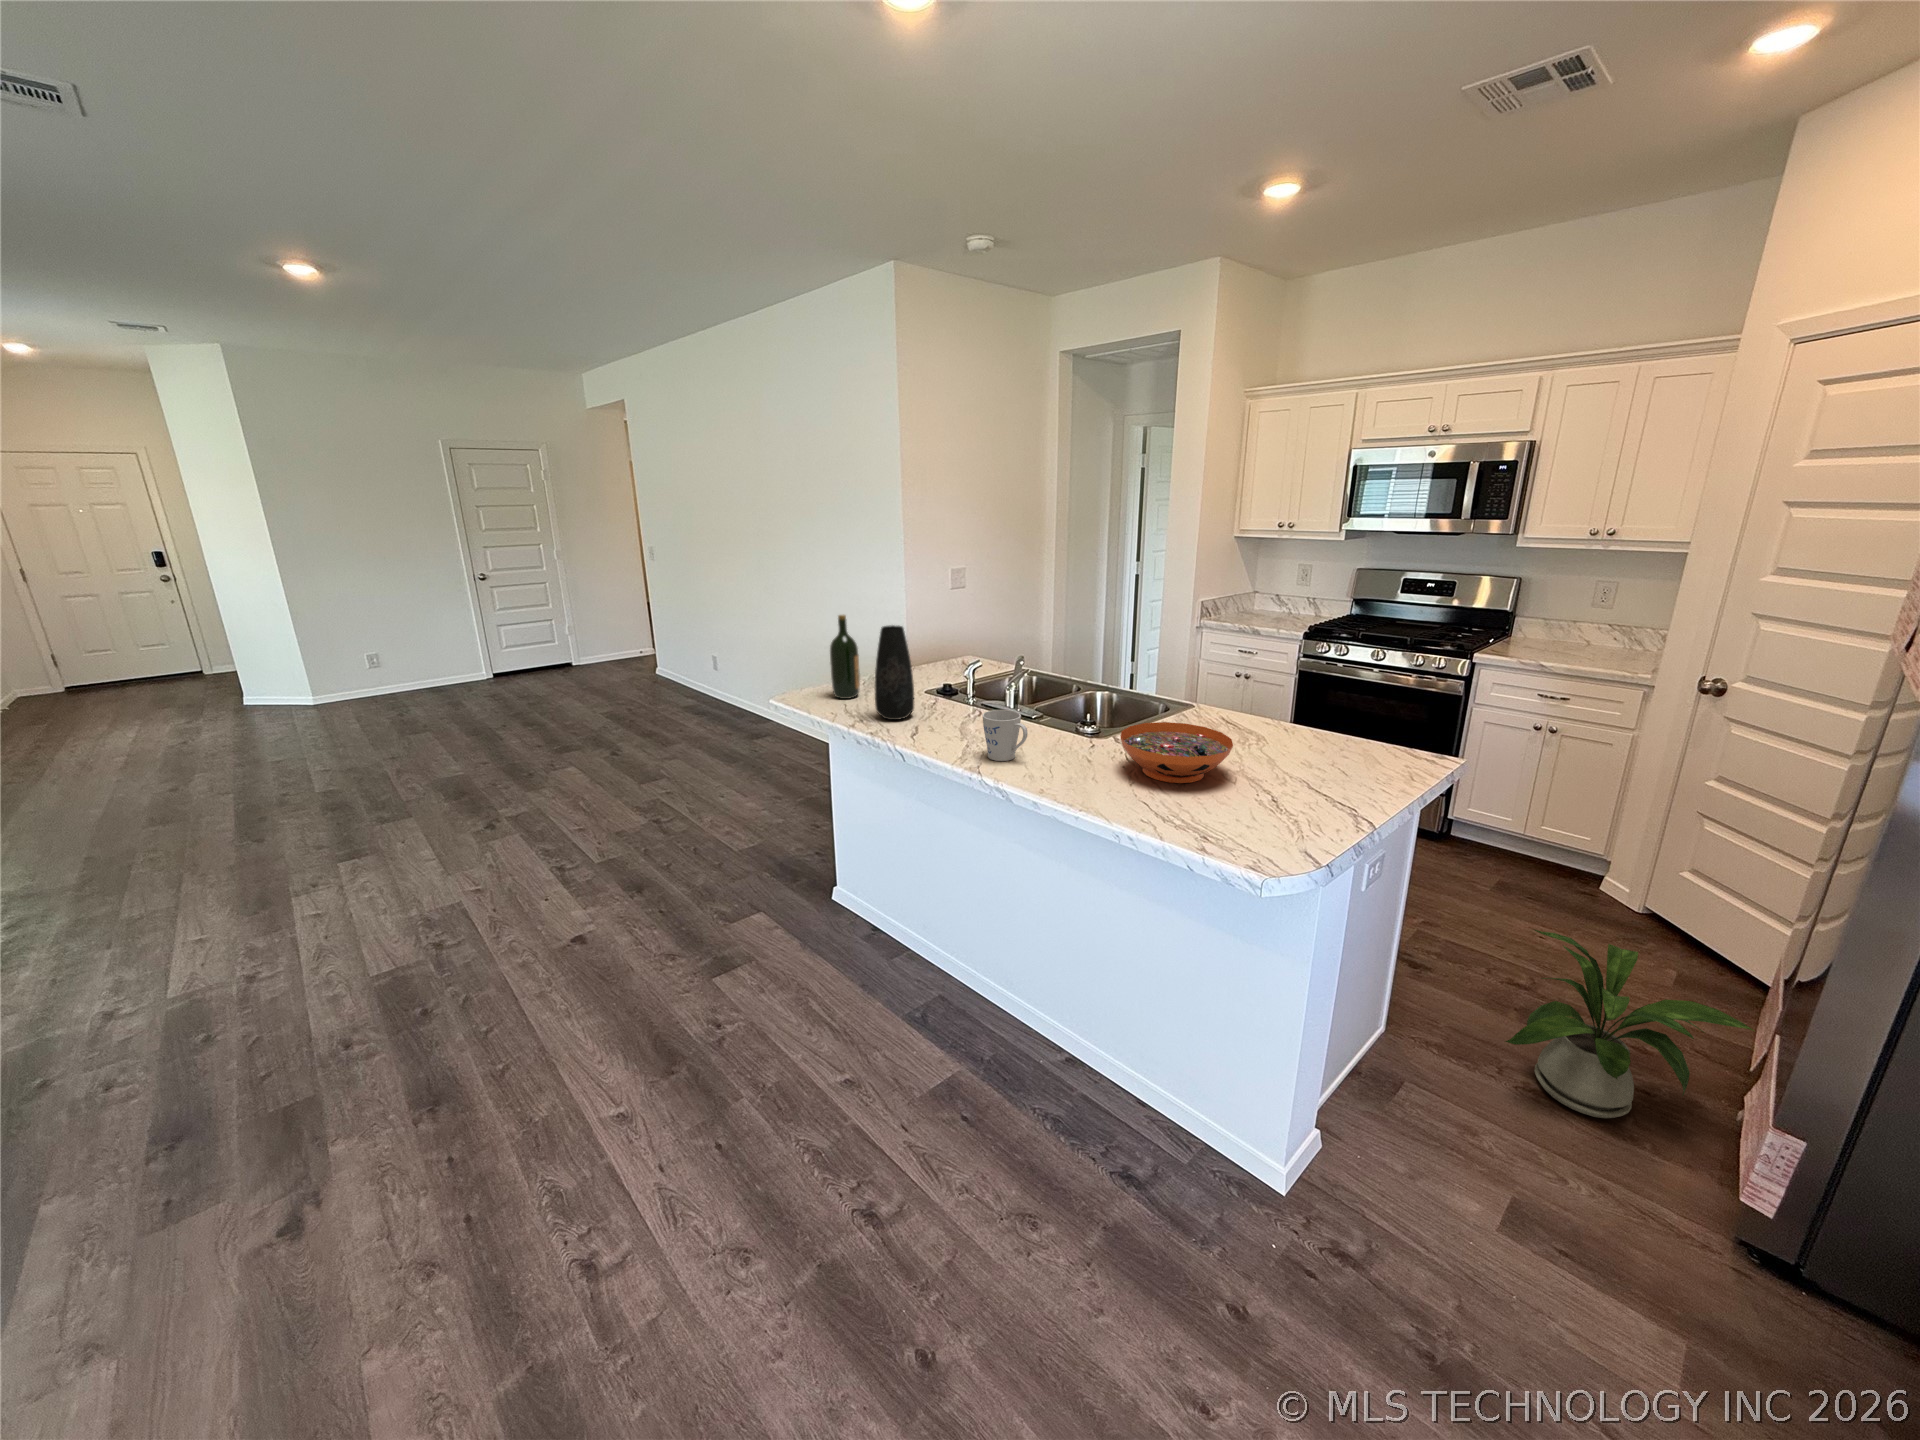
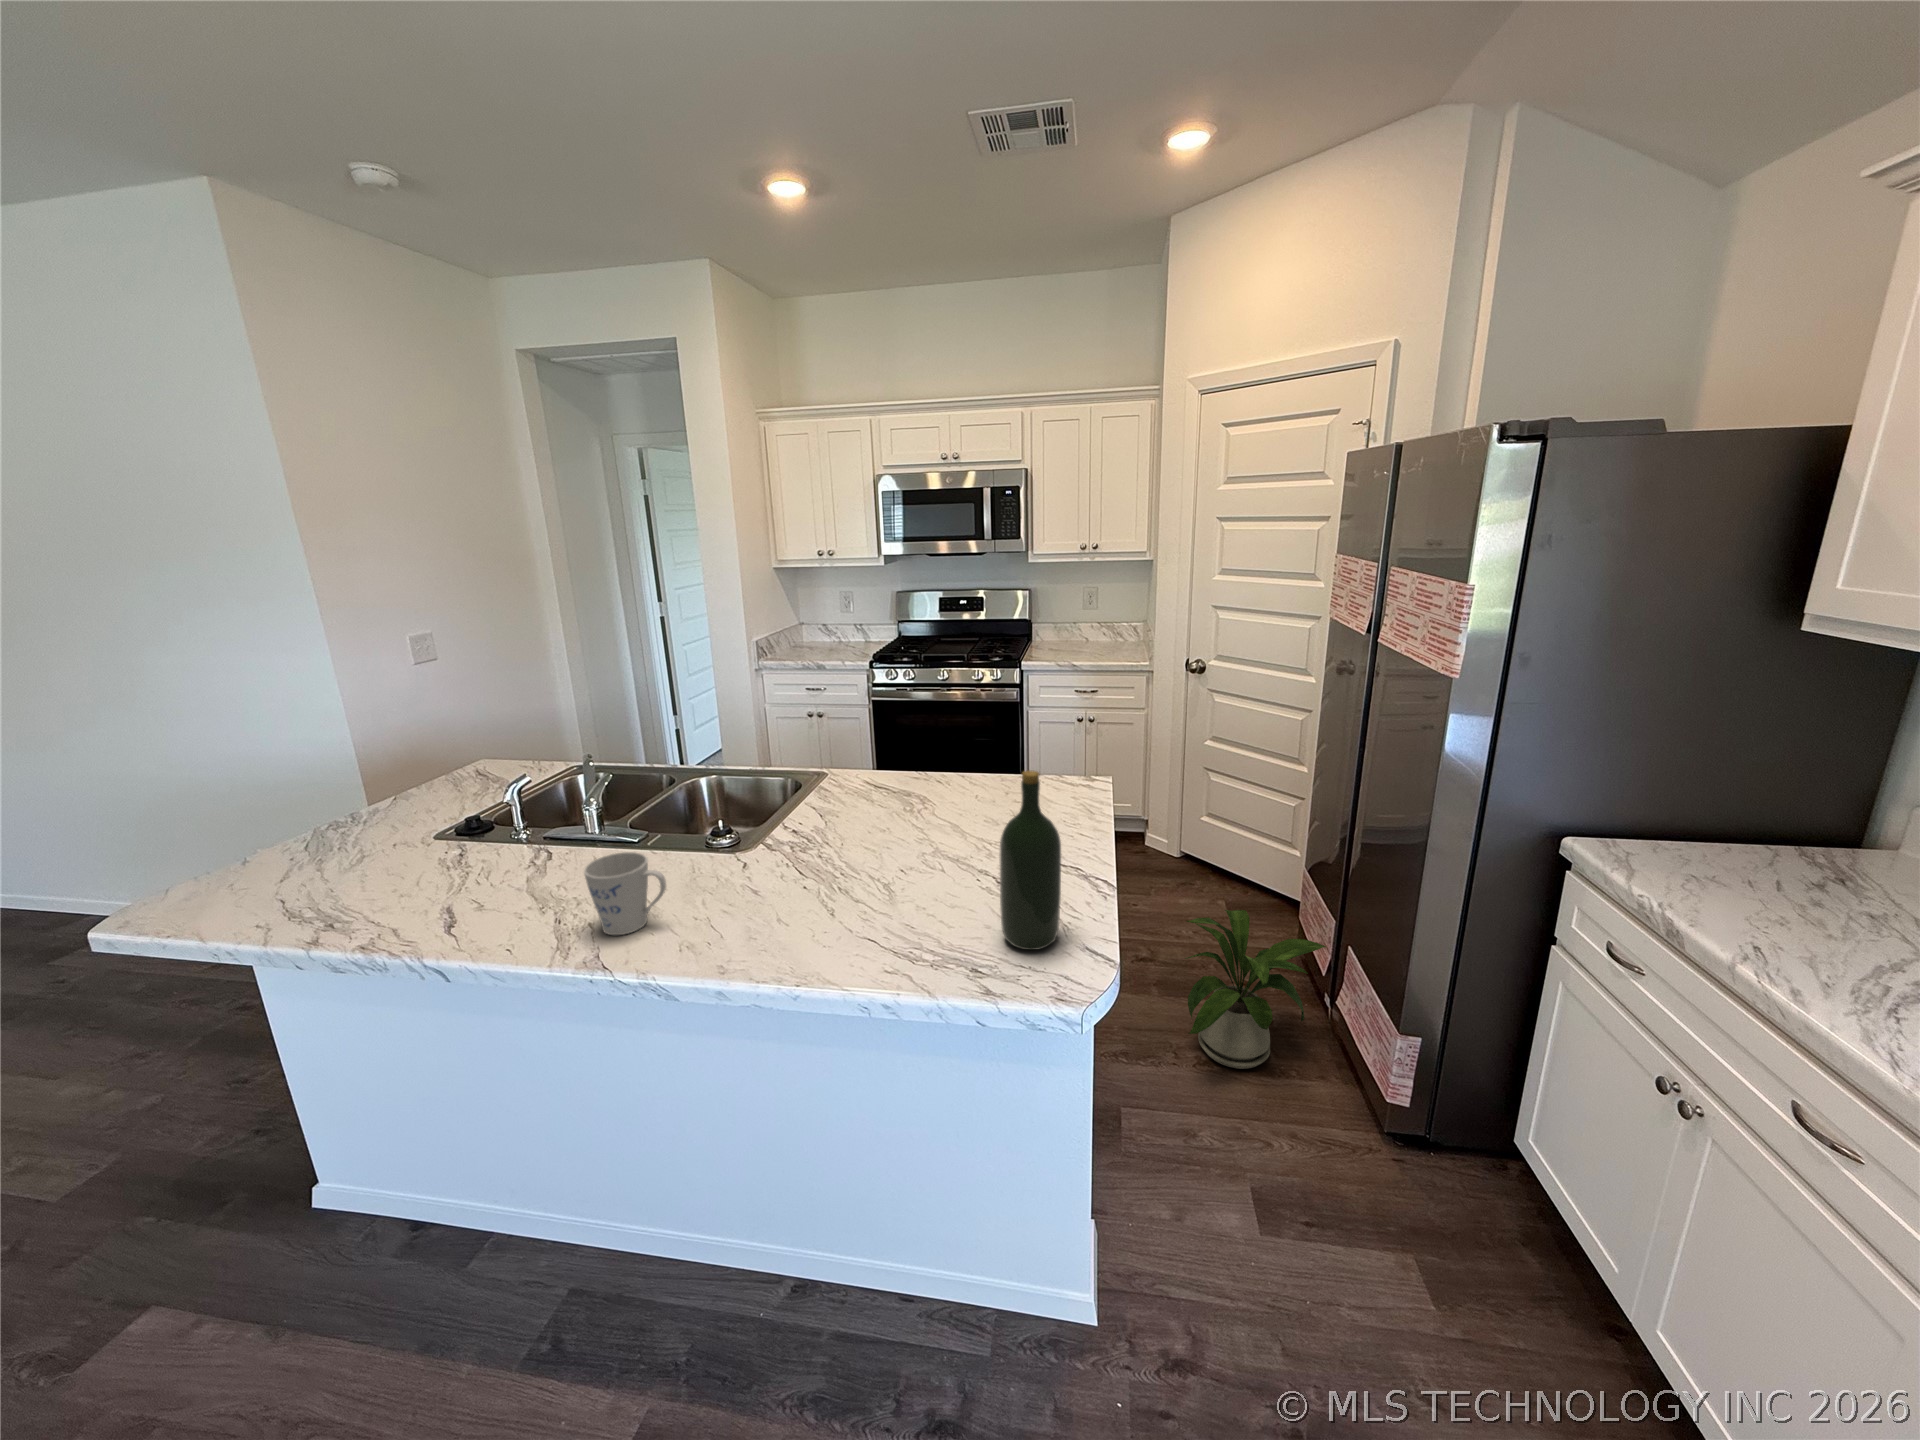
wine bottle: present [830,615,860,699] -> present [1000,771,1061,950]
vase: present [875,625,914,720] -> none [334,752,427,911]
decorative bowl: present [1121,722,1233,783] -> none [796,809,937,895]

